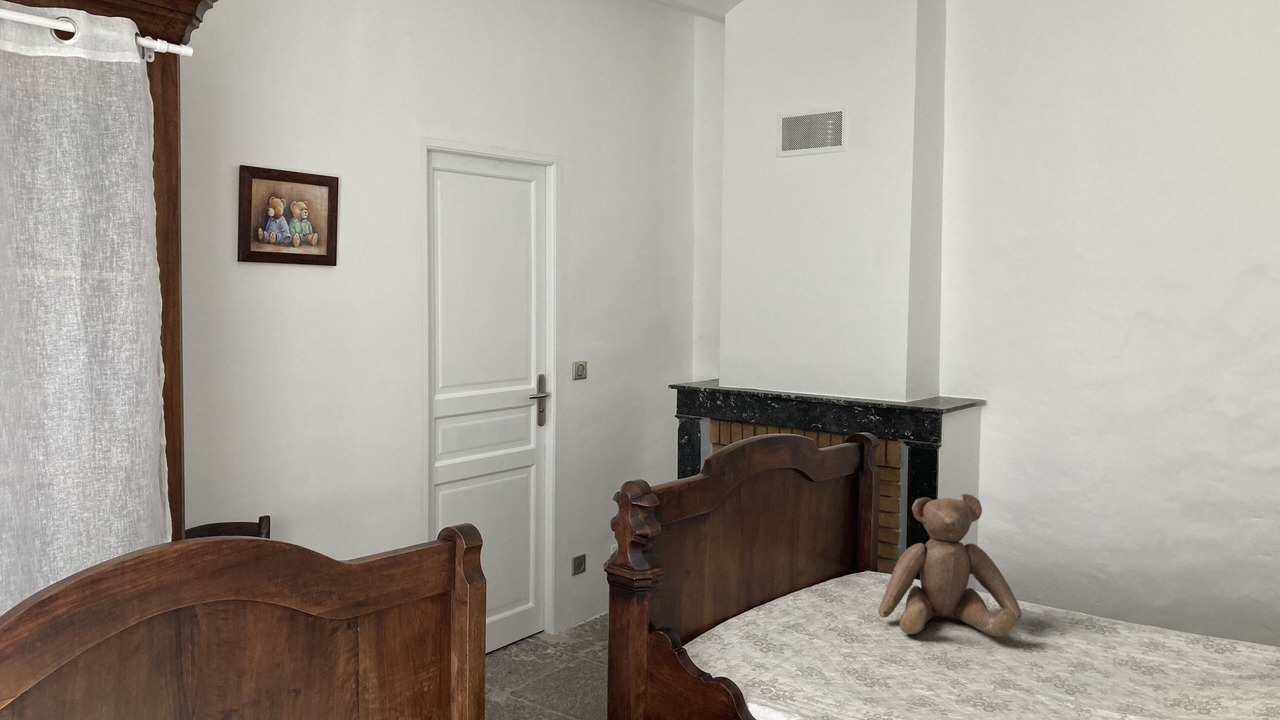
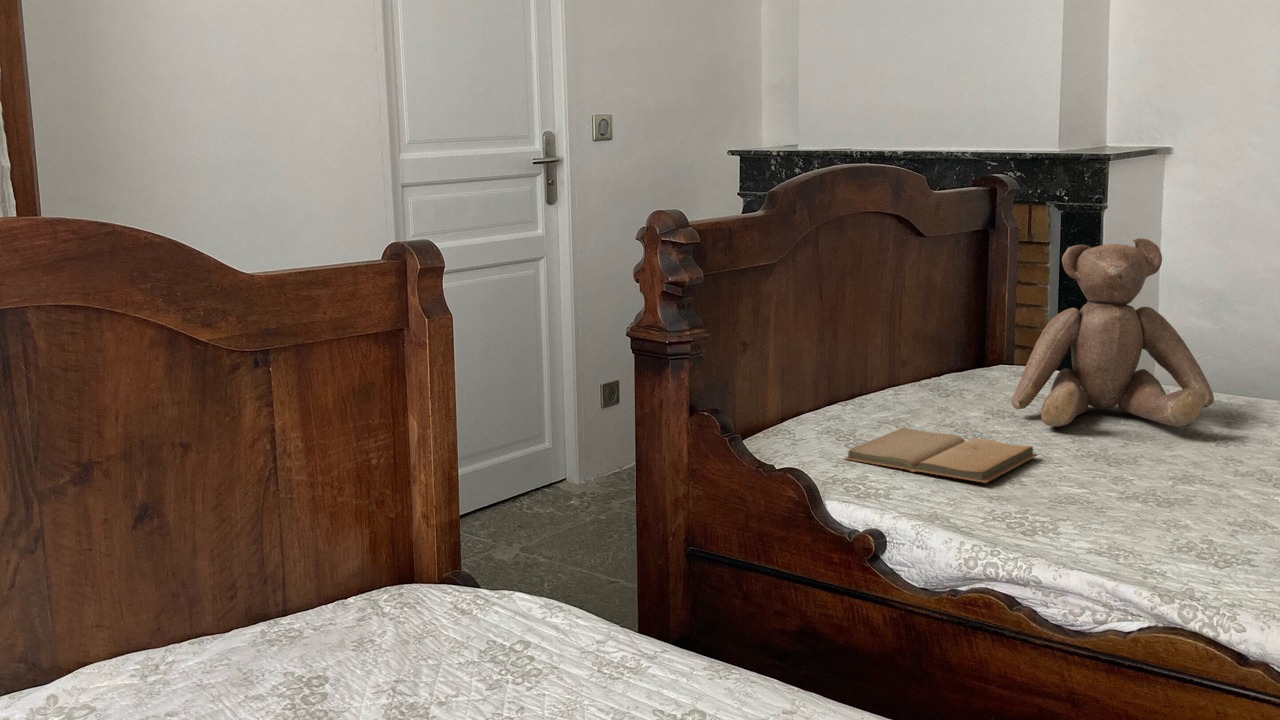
book: none [760,634,899,689] -> present [845,428,1037,483]

